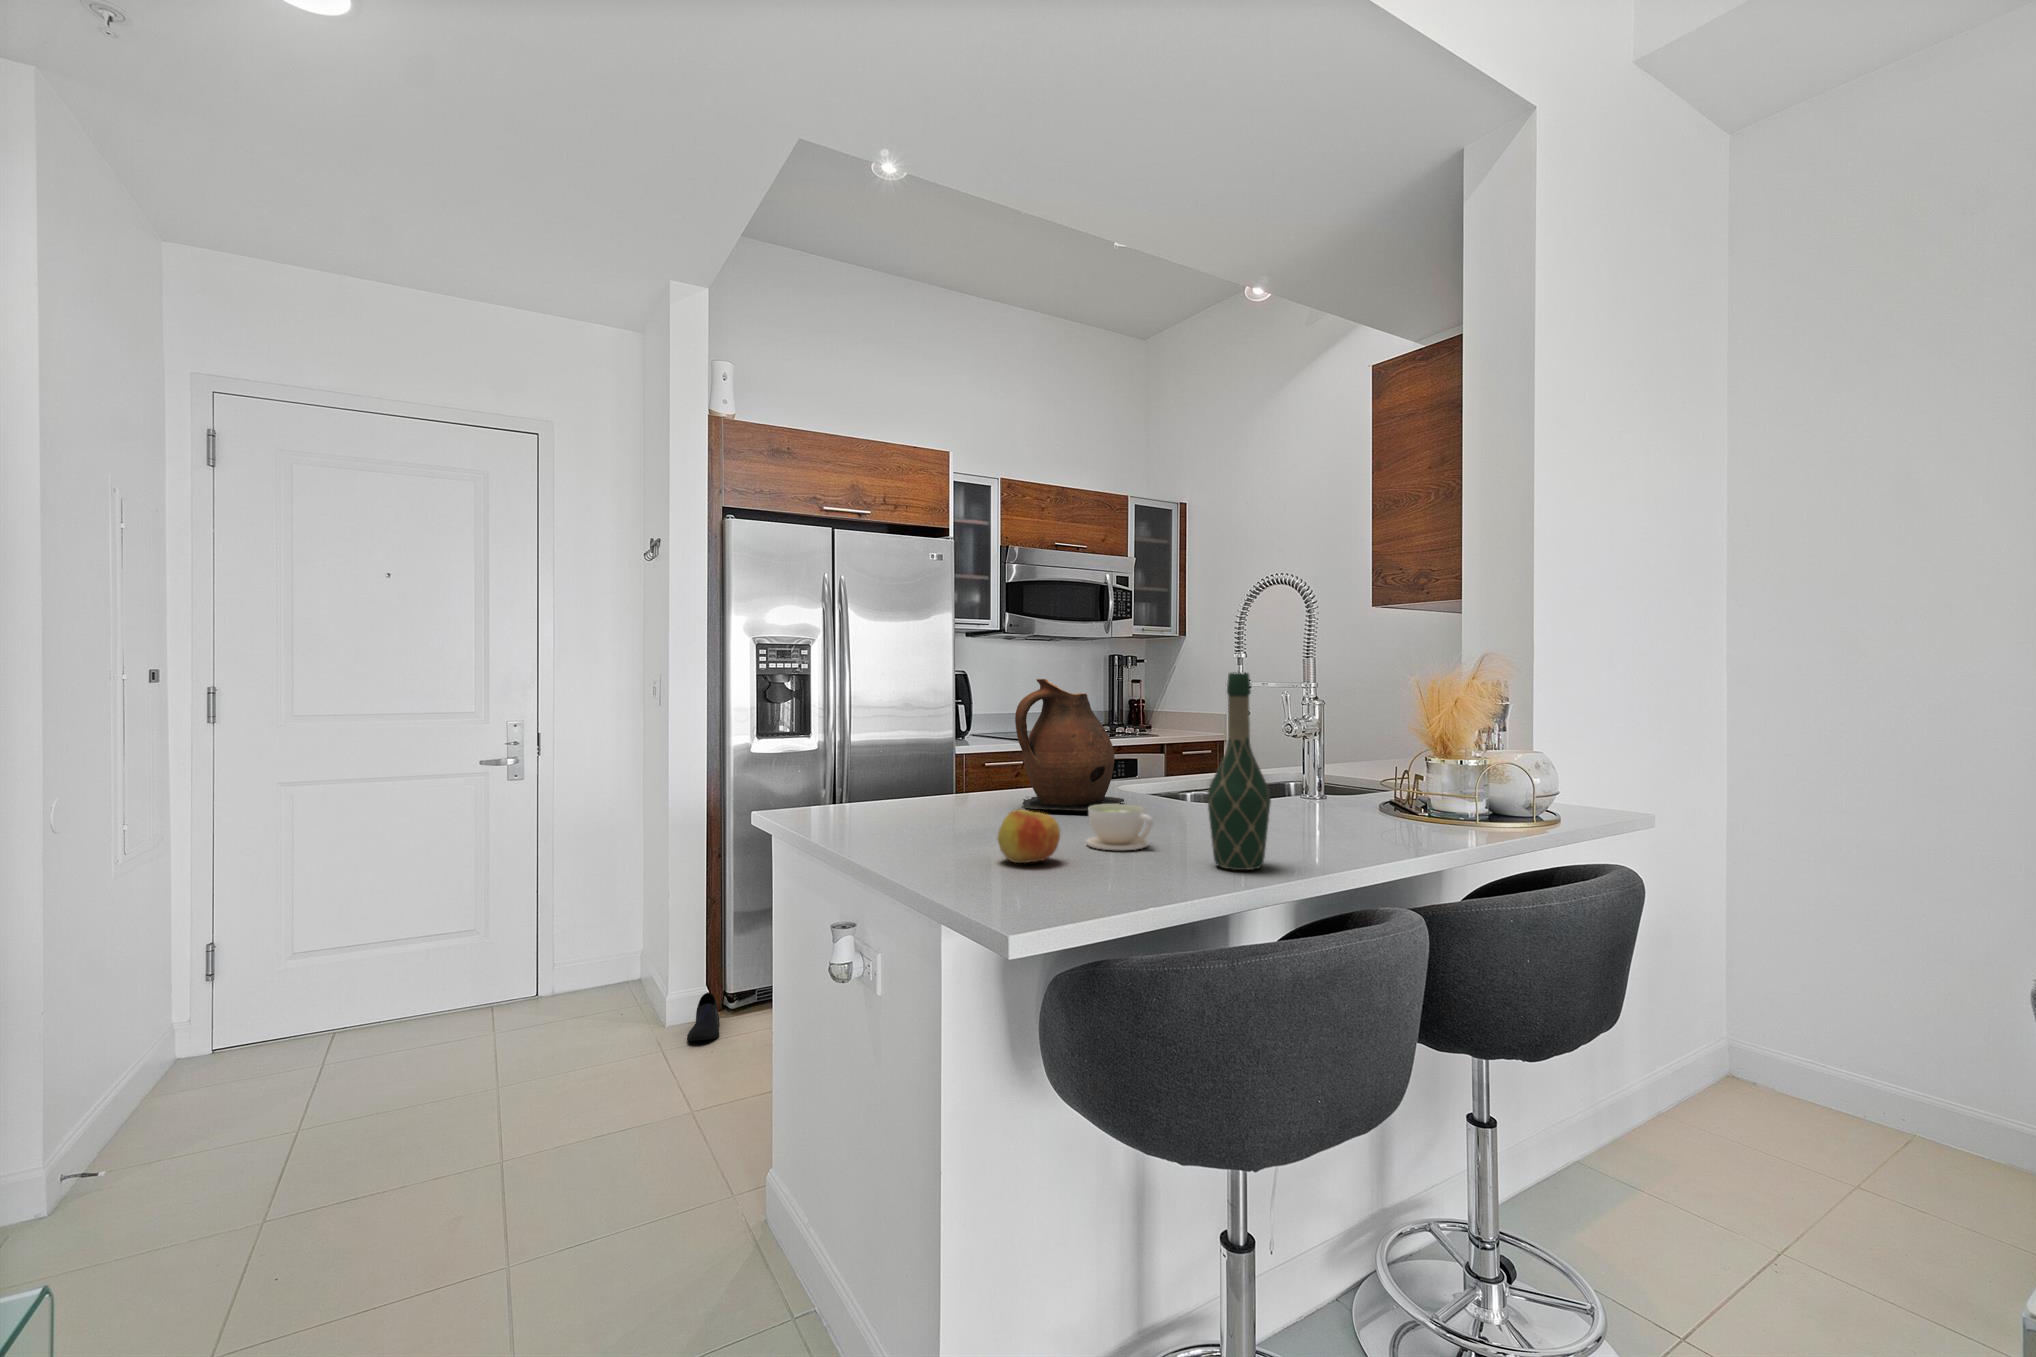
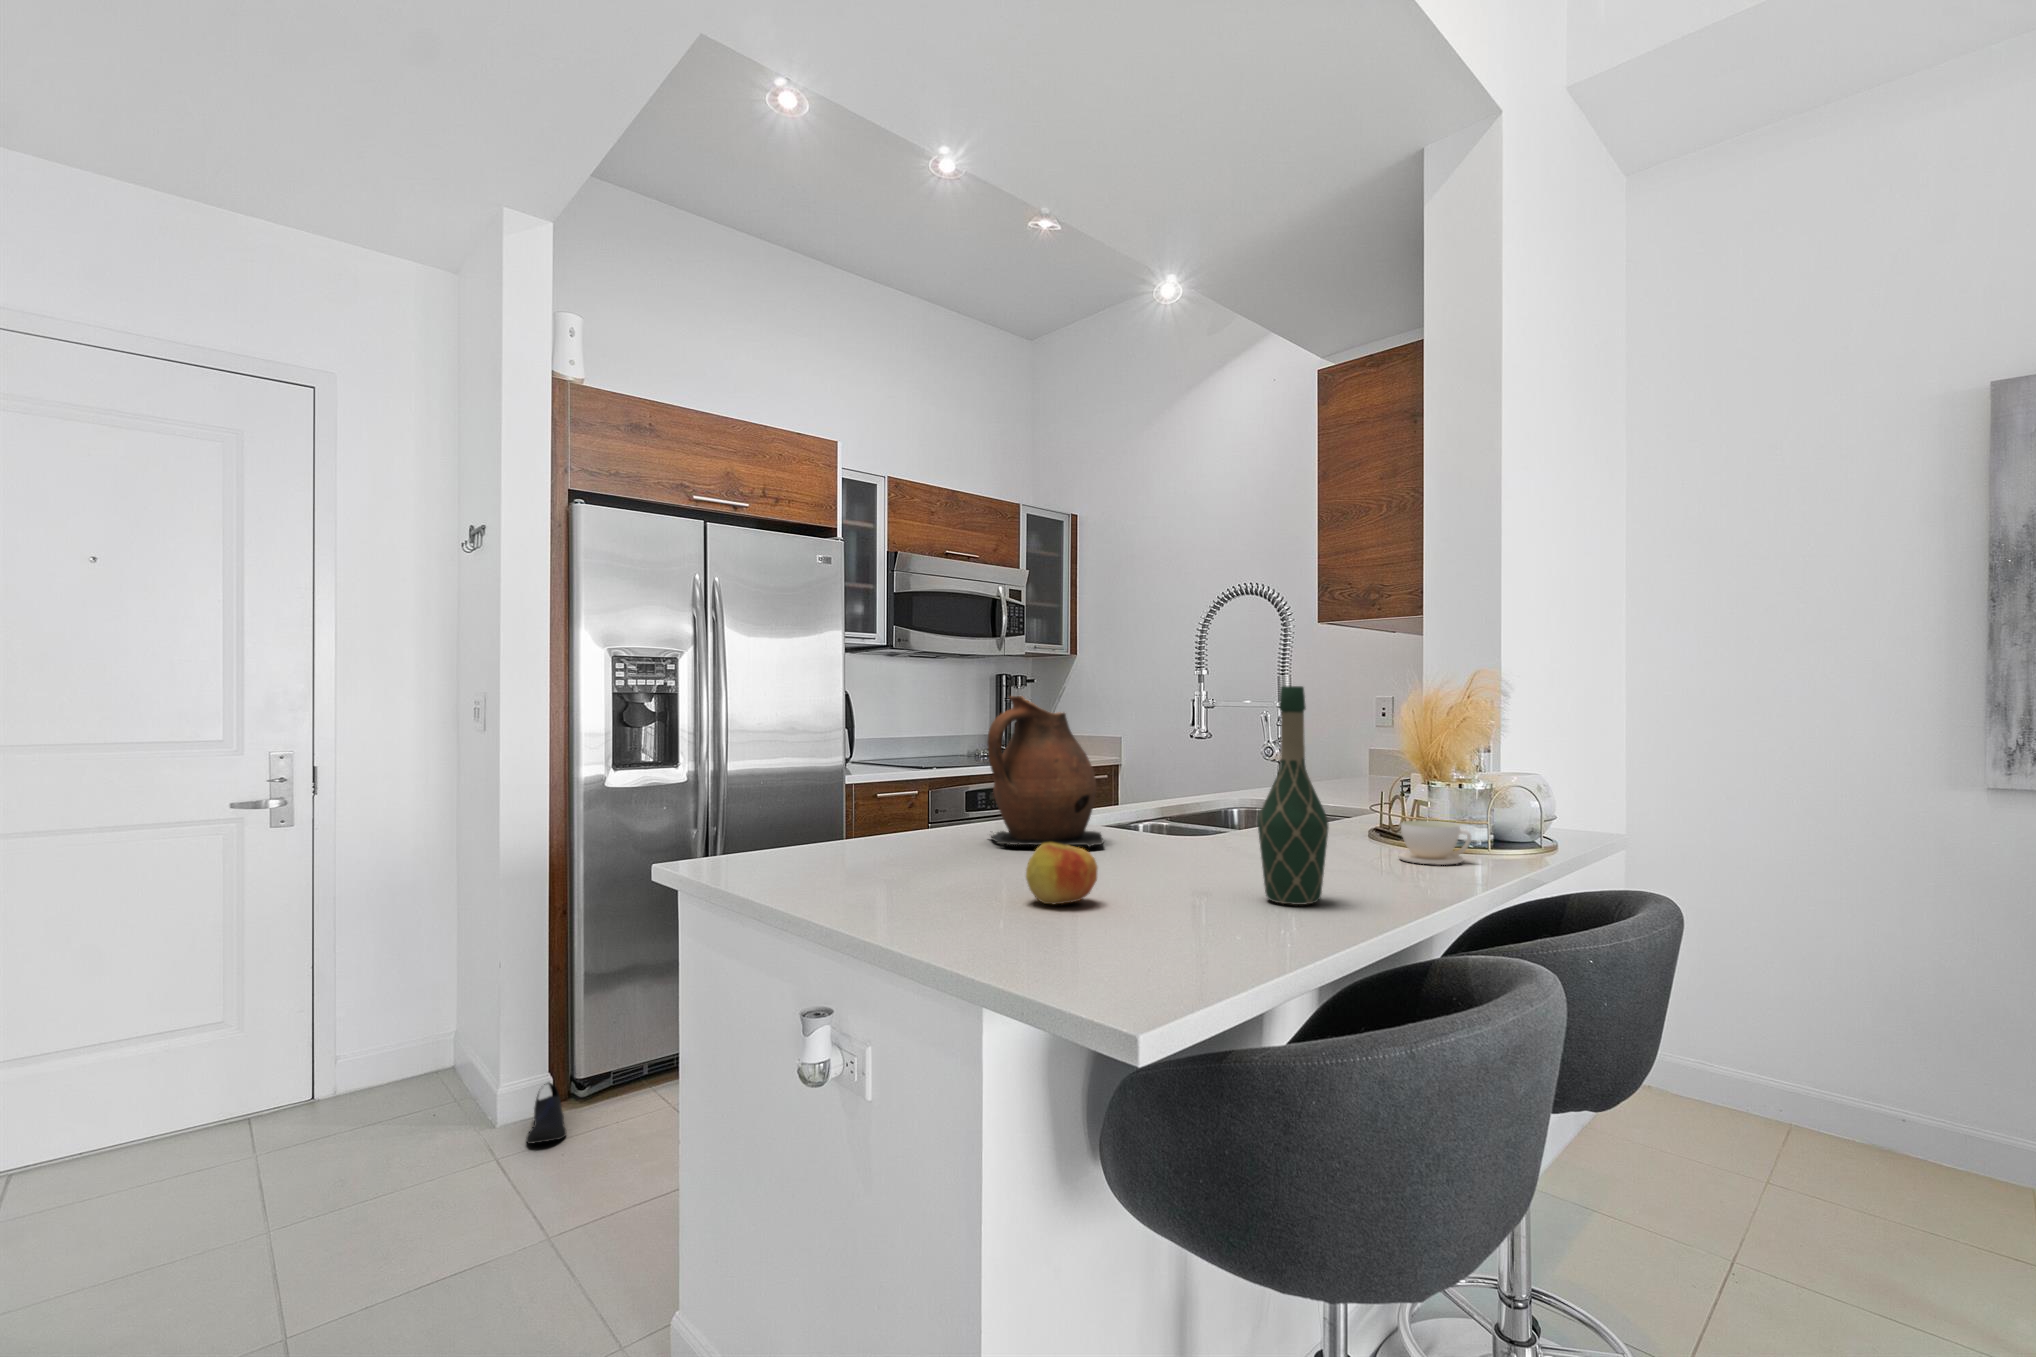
coffee cup: present [1087,804,1153,850] -> present [1399,821,1471,865]

